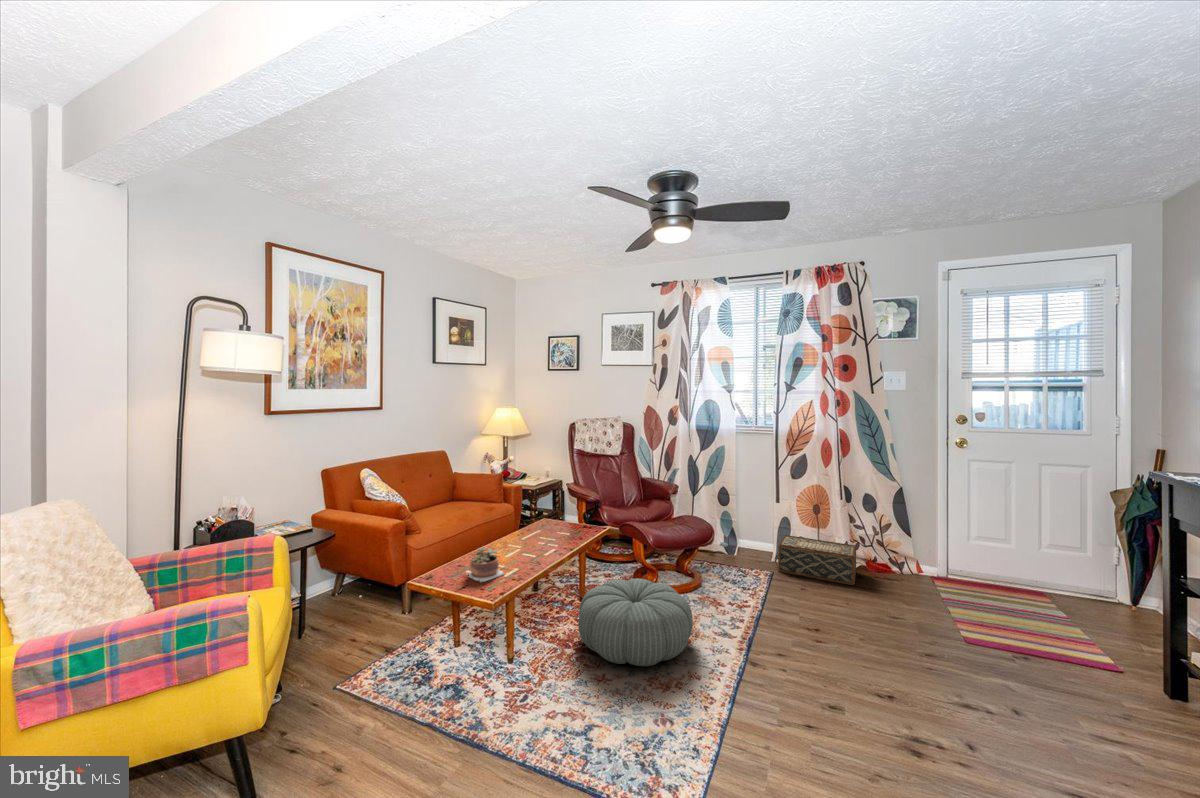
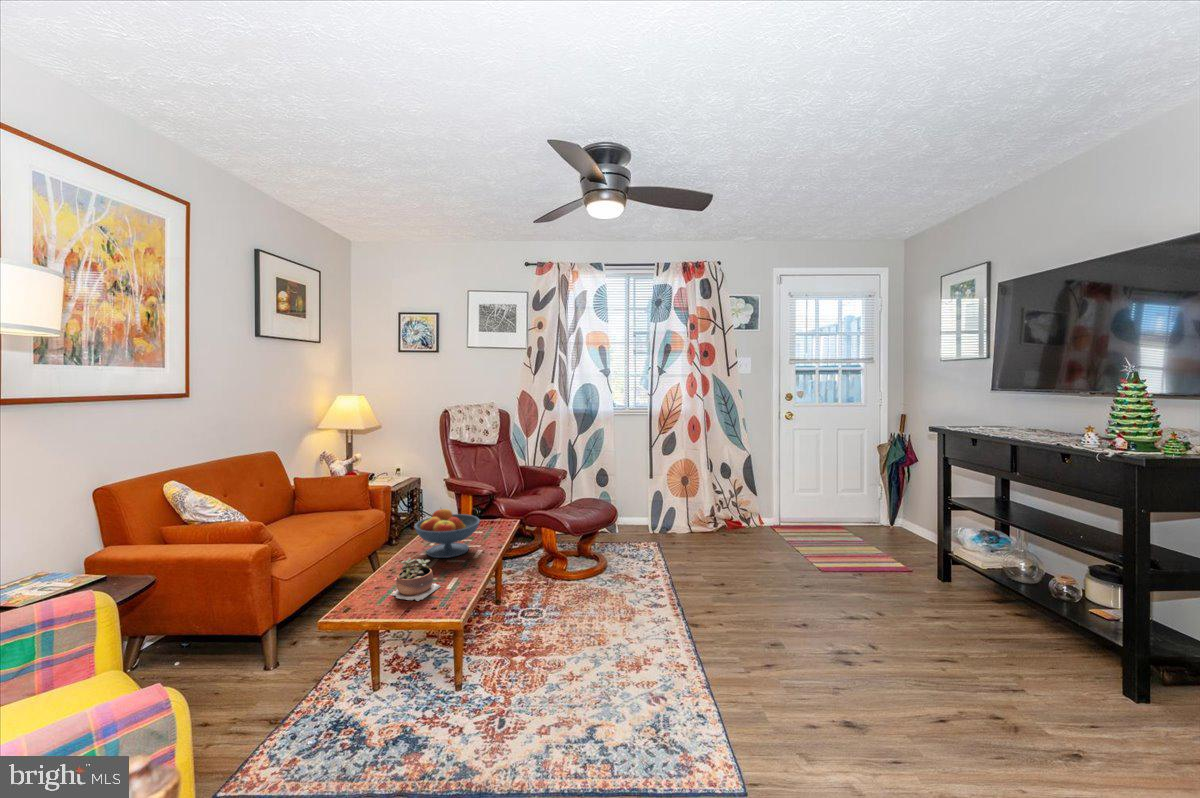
fruit bowl: none [506,508,560,552] -> present [414,509,480,558]
woven basket: present [778,535,856,585] -> none [660,507,725,542]
pouf: present [578,578,693,666] -> none [518,566,640,657]

